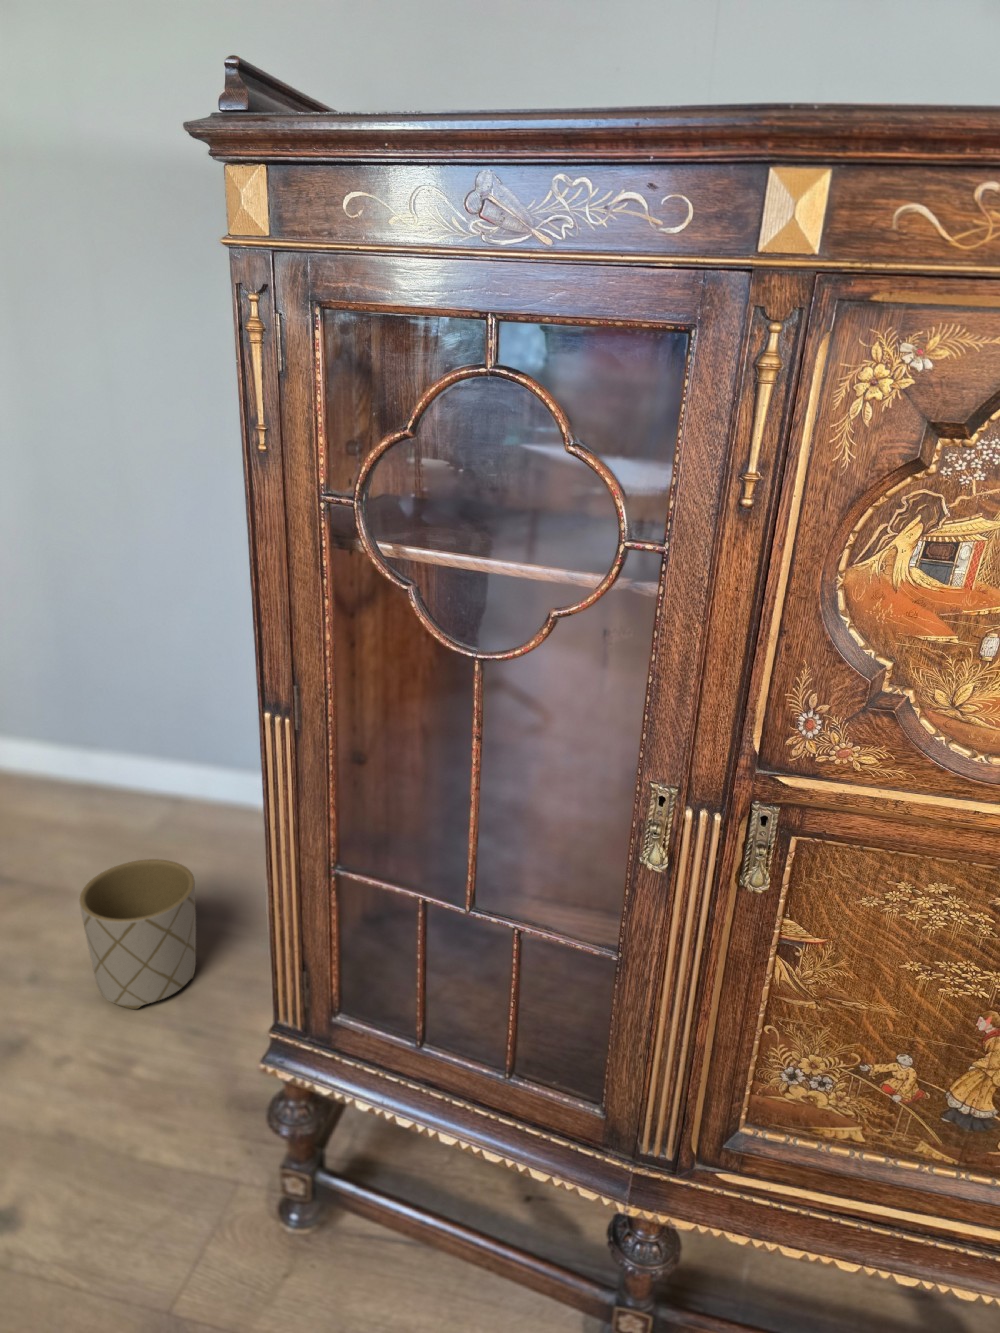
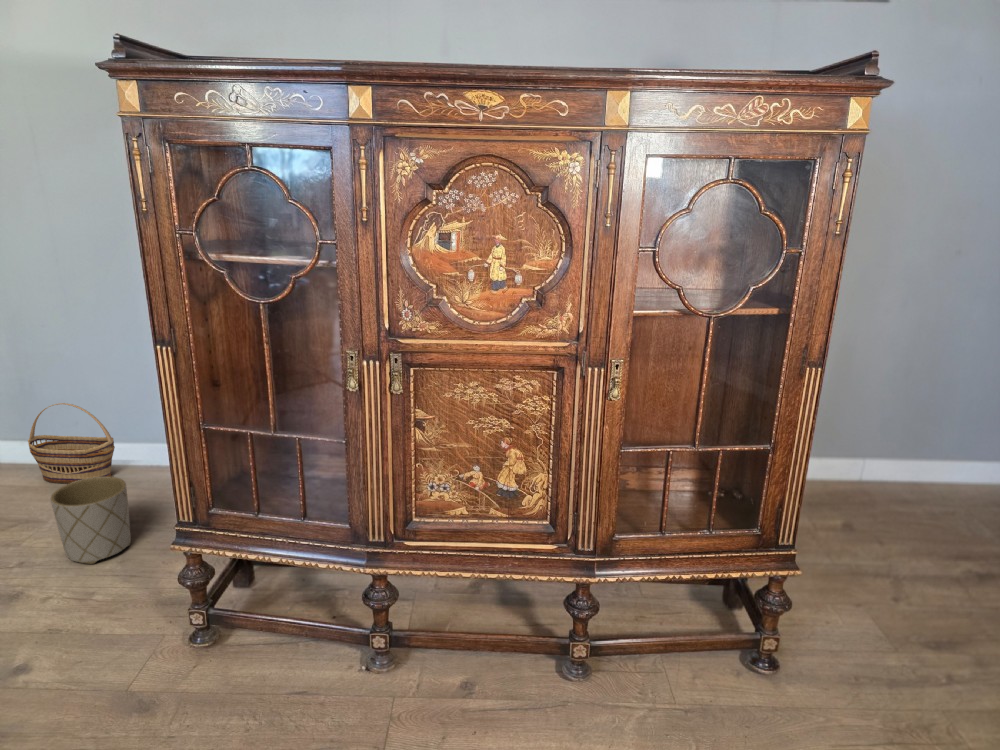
basket: none [65,716,185,841] -> present [28,403,115,483]

